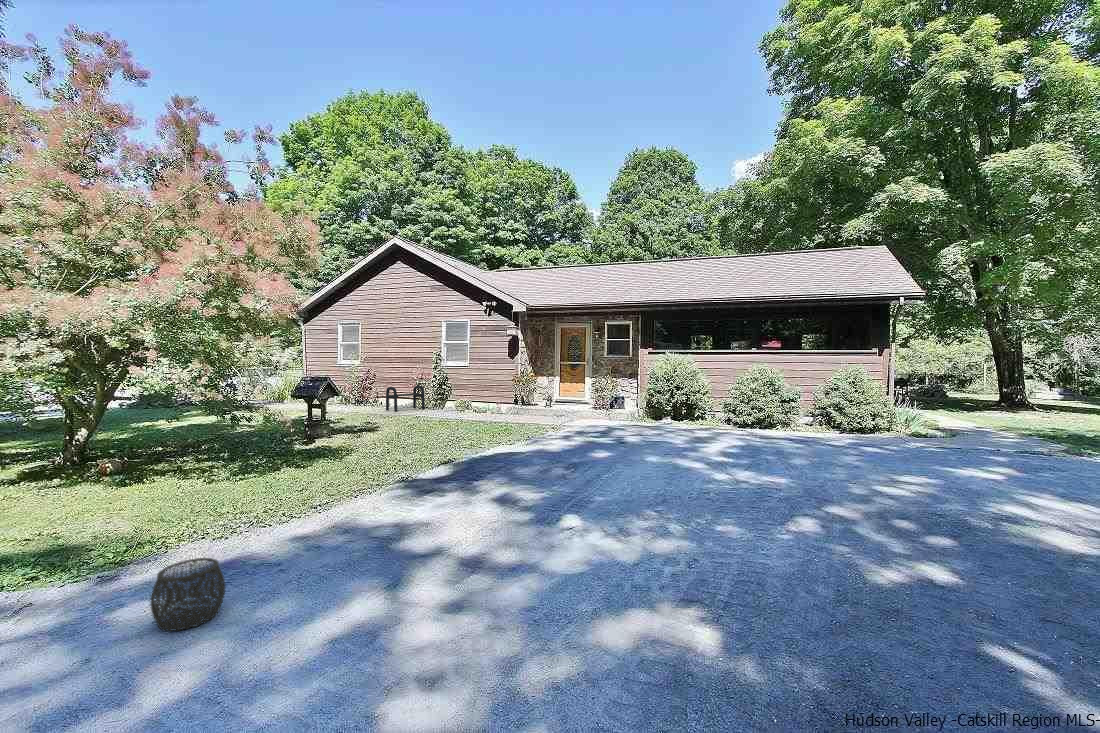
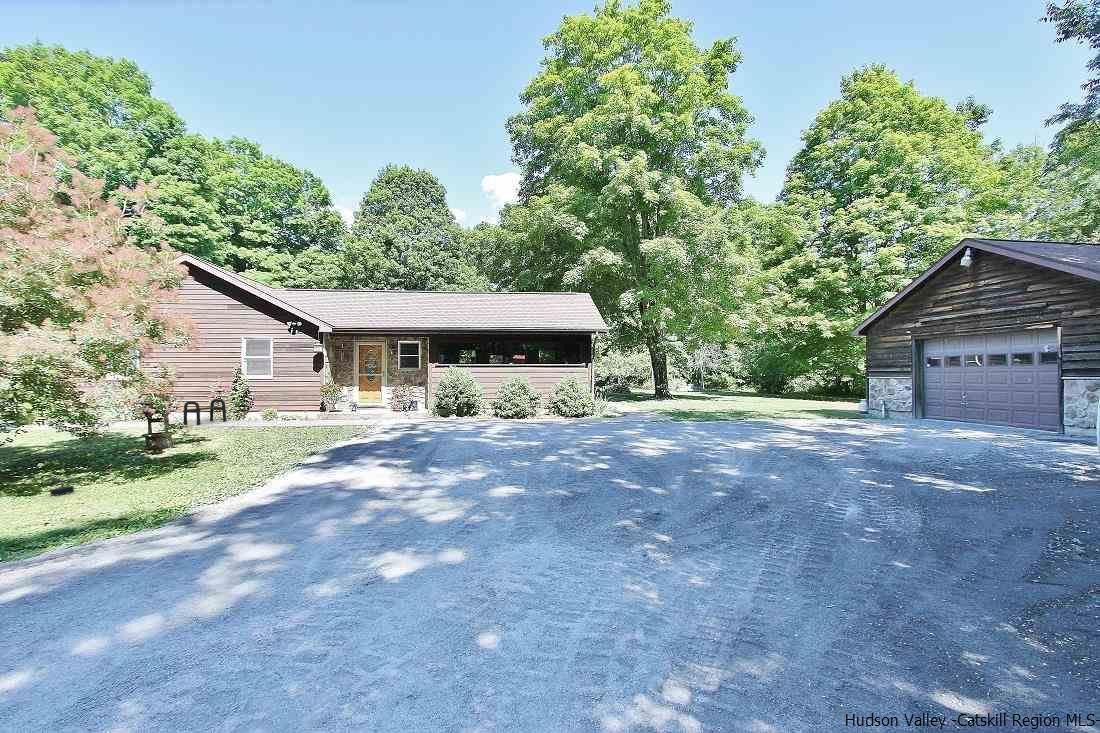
decorative plant: none [41,476,90,505] -> present [45,475,74,495]
woven basket: present [150,558,225,631] -> none [295,478,326,507]

